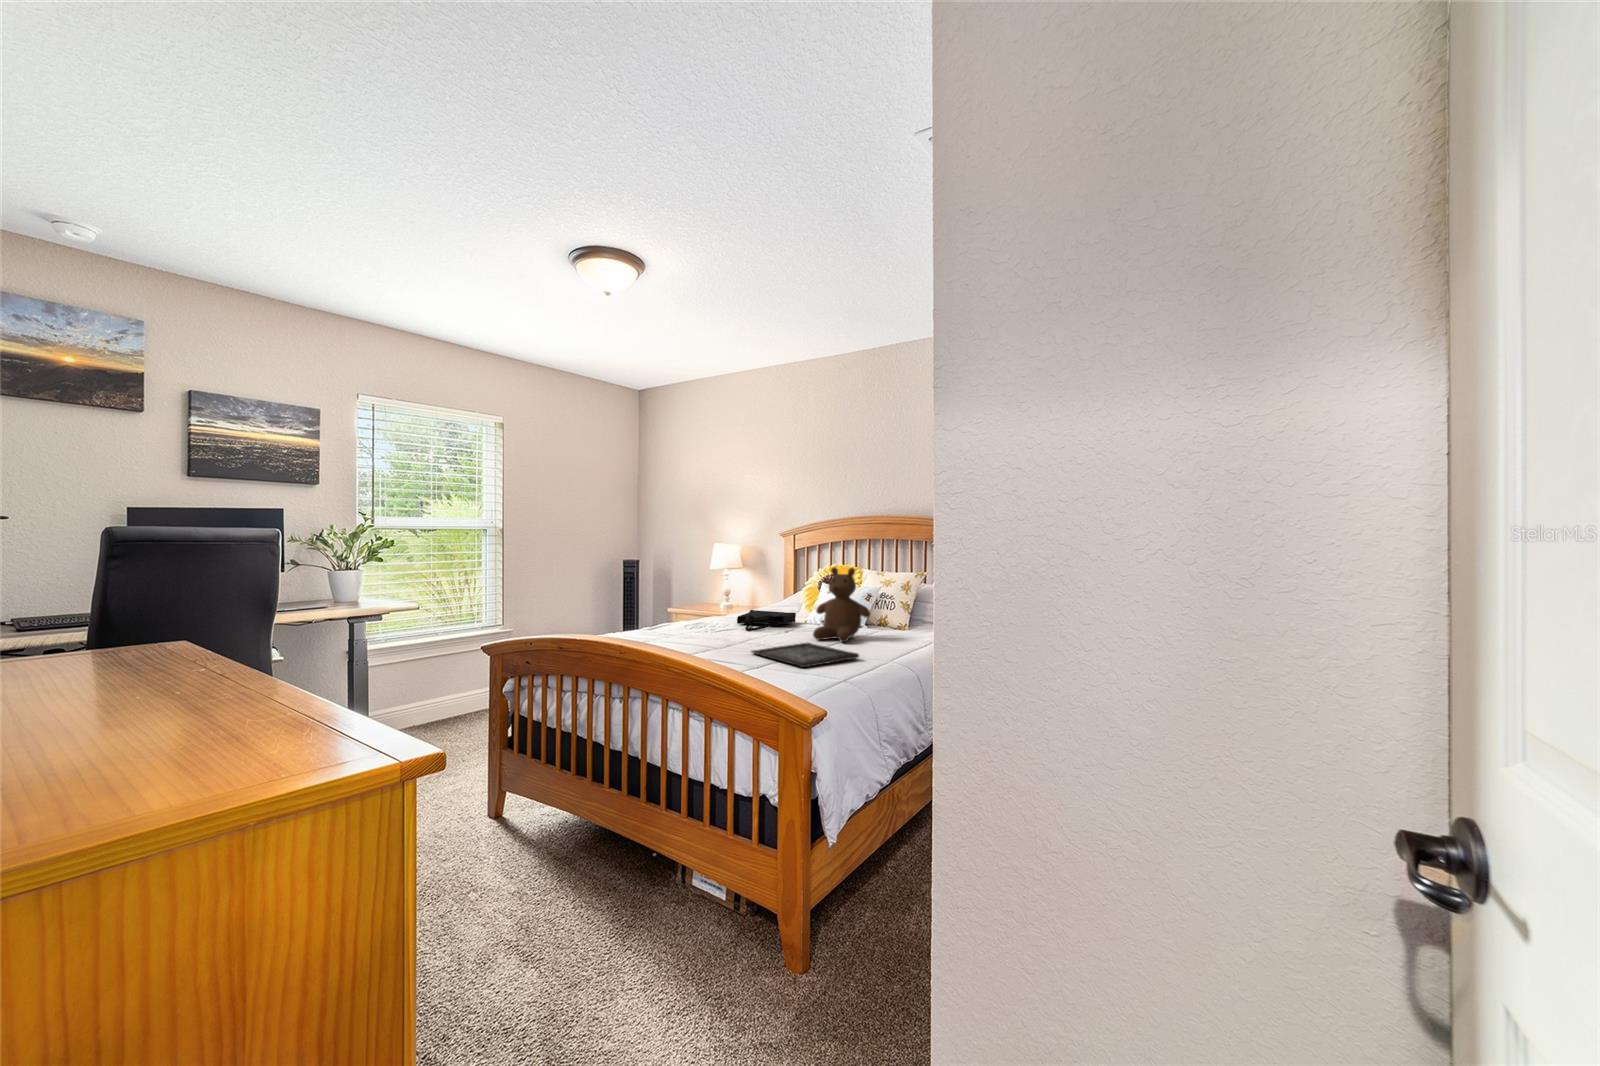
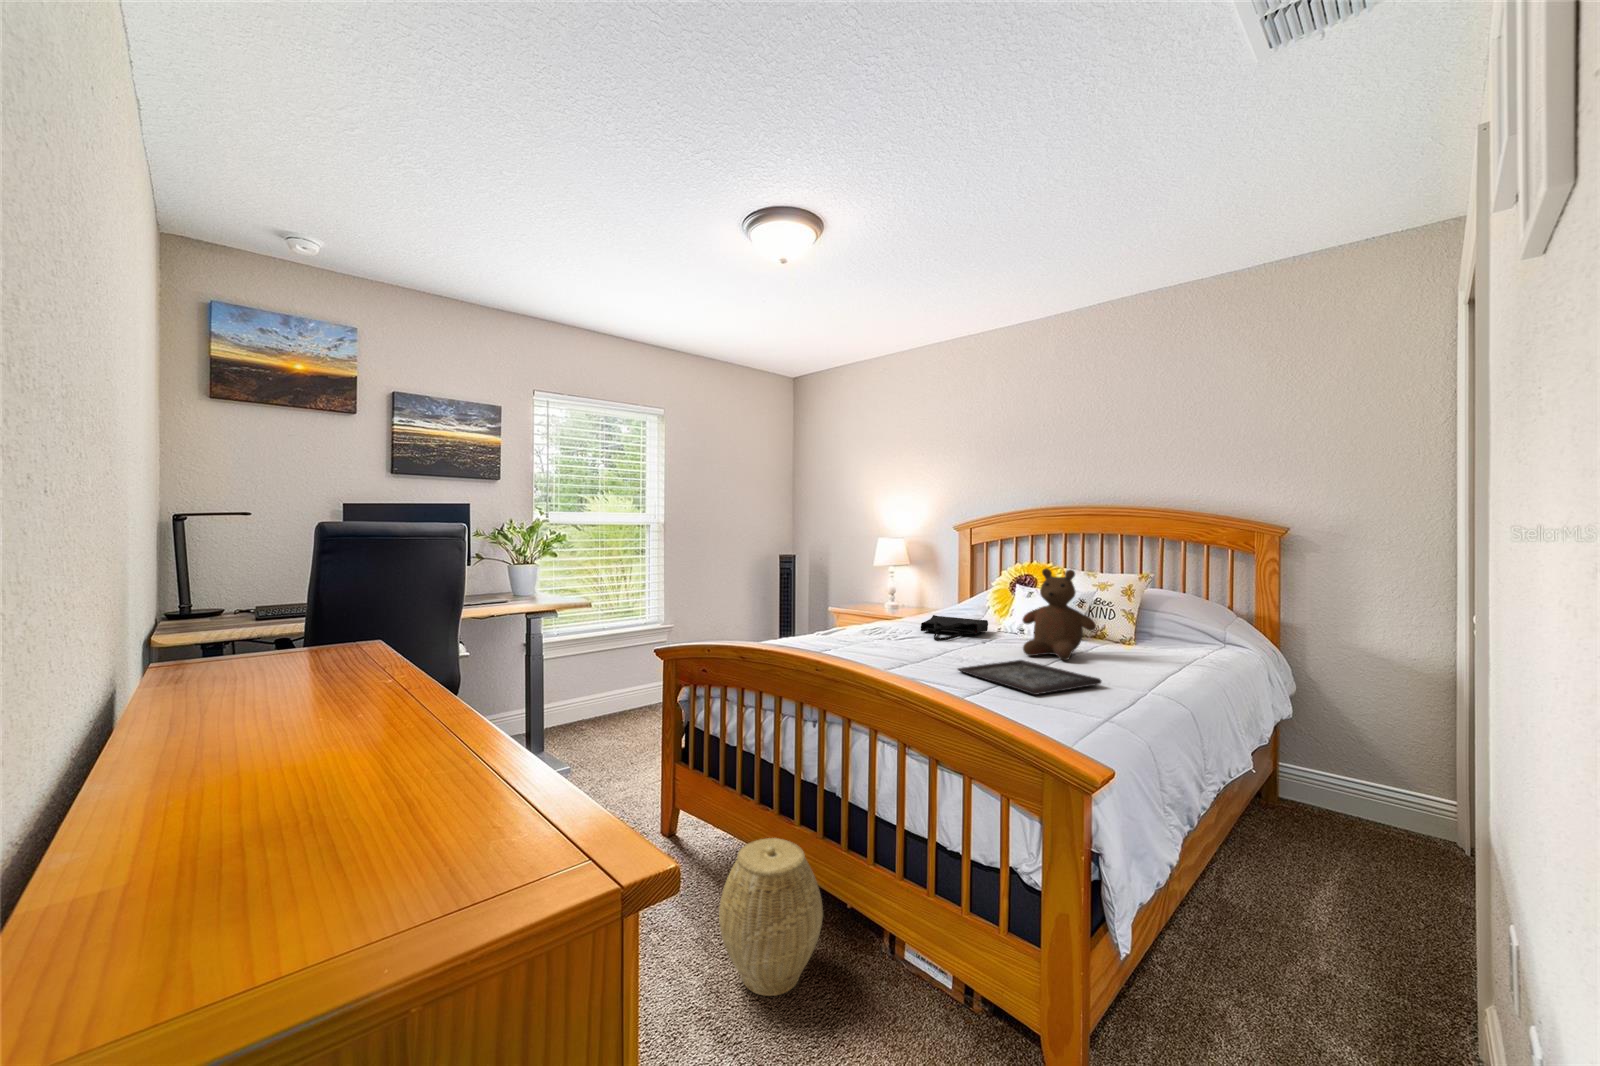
woven basket: none [530,798,622,926] -> present [719,838,823,996]

